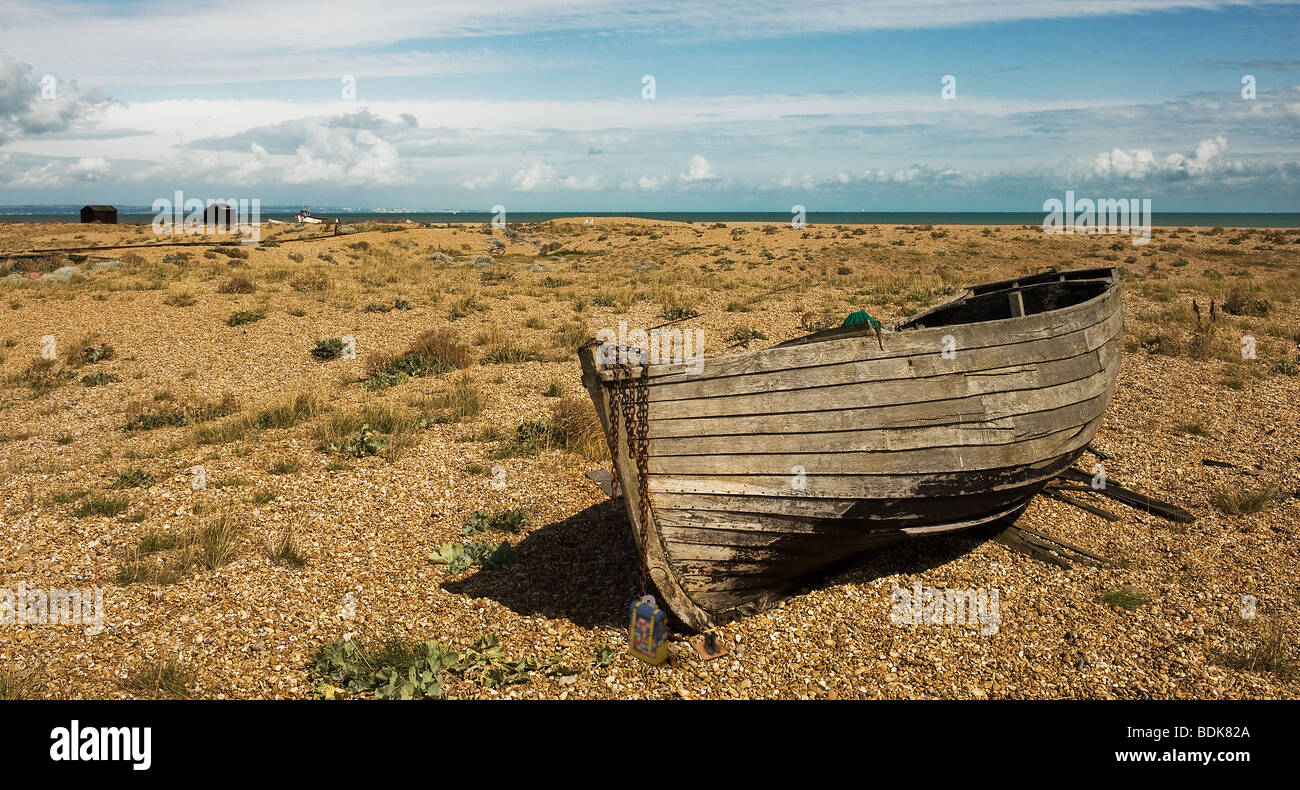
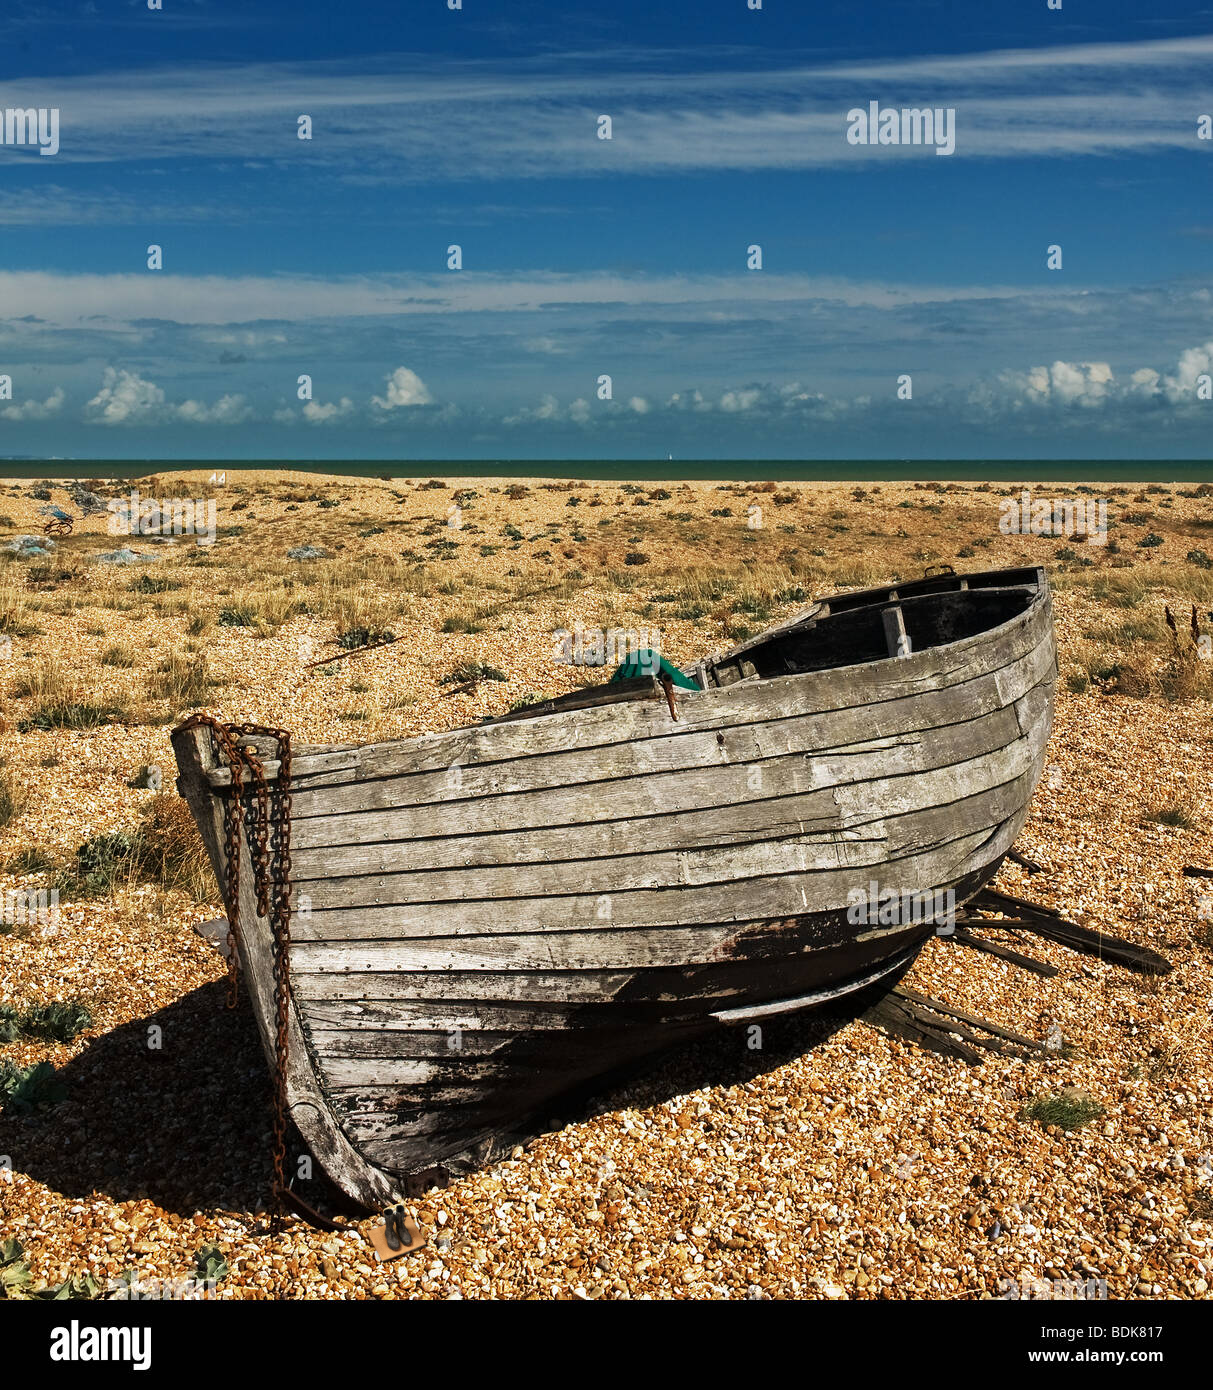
backpack: present [629,601,668,665] -> none [250,1160,320,1278]

